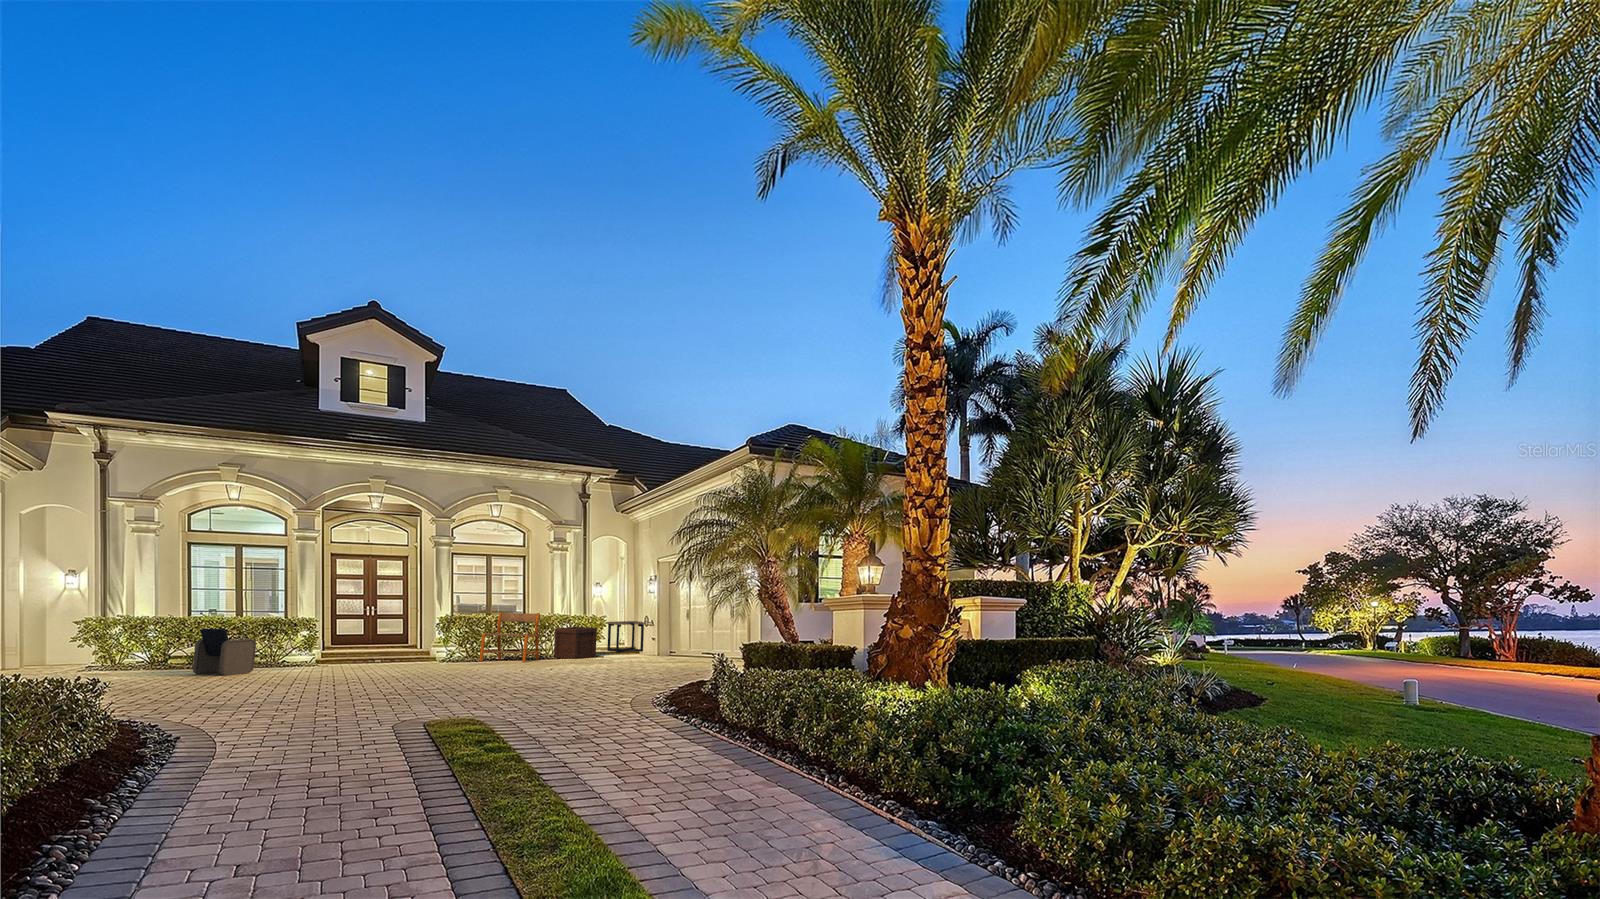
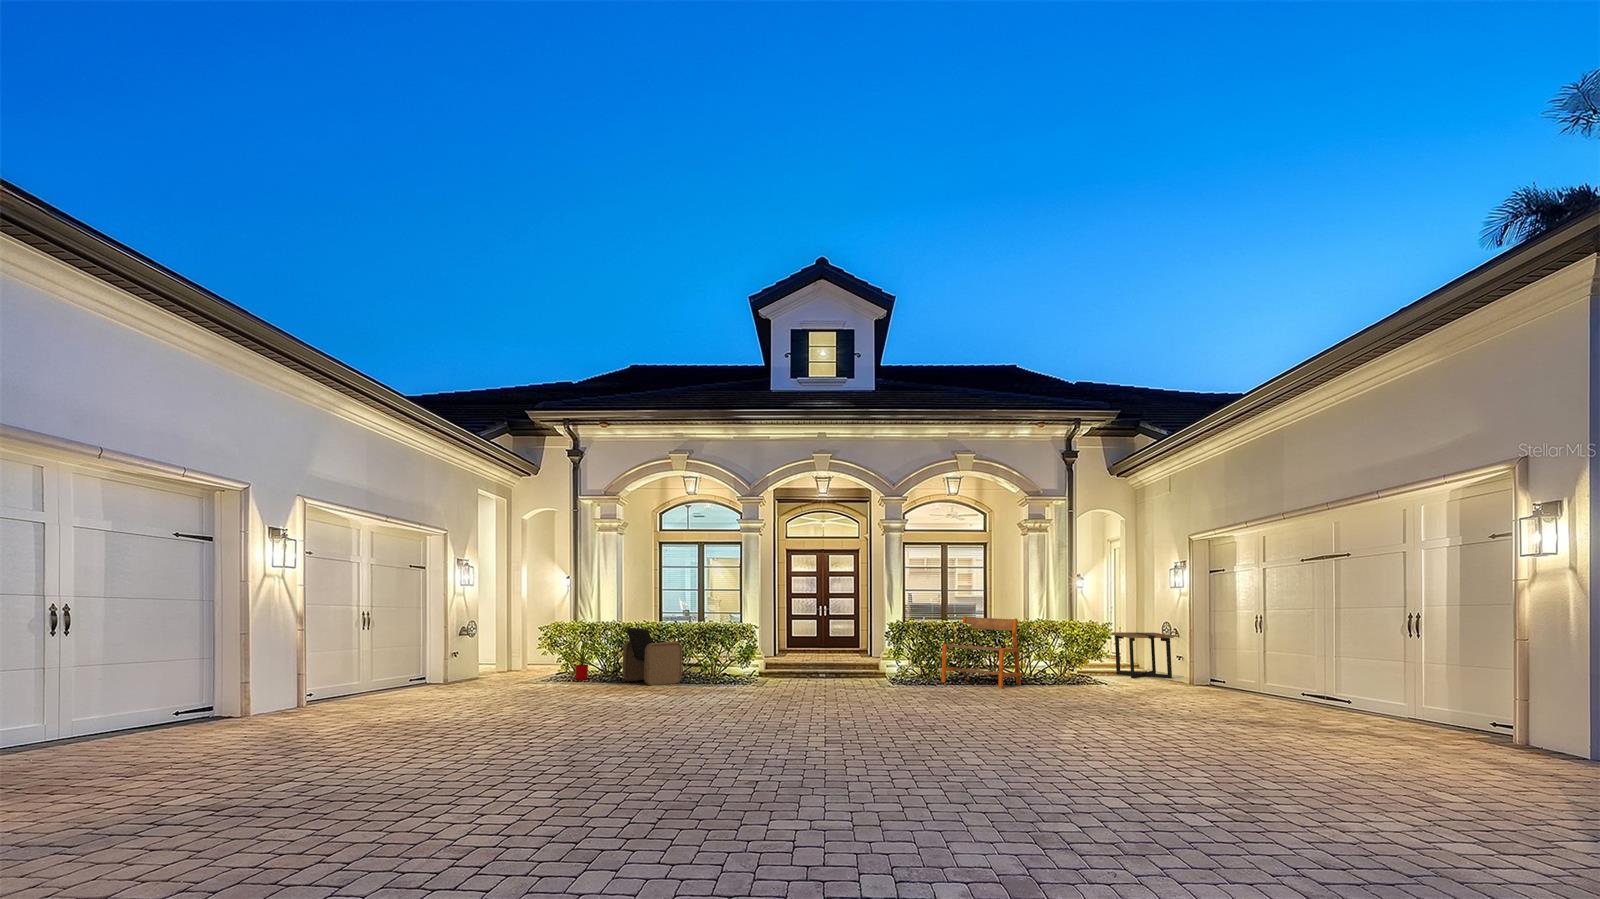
wooden crate: present [554,627,597,659] -> none [1040,639,1103,687]
house plant: none [129,635,168,676] -> present [573,638,592,680]

